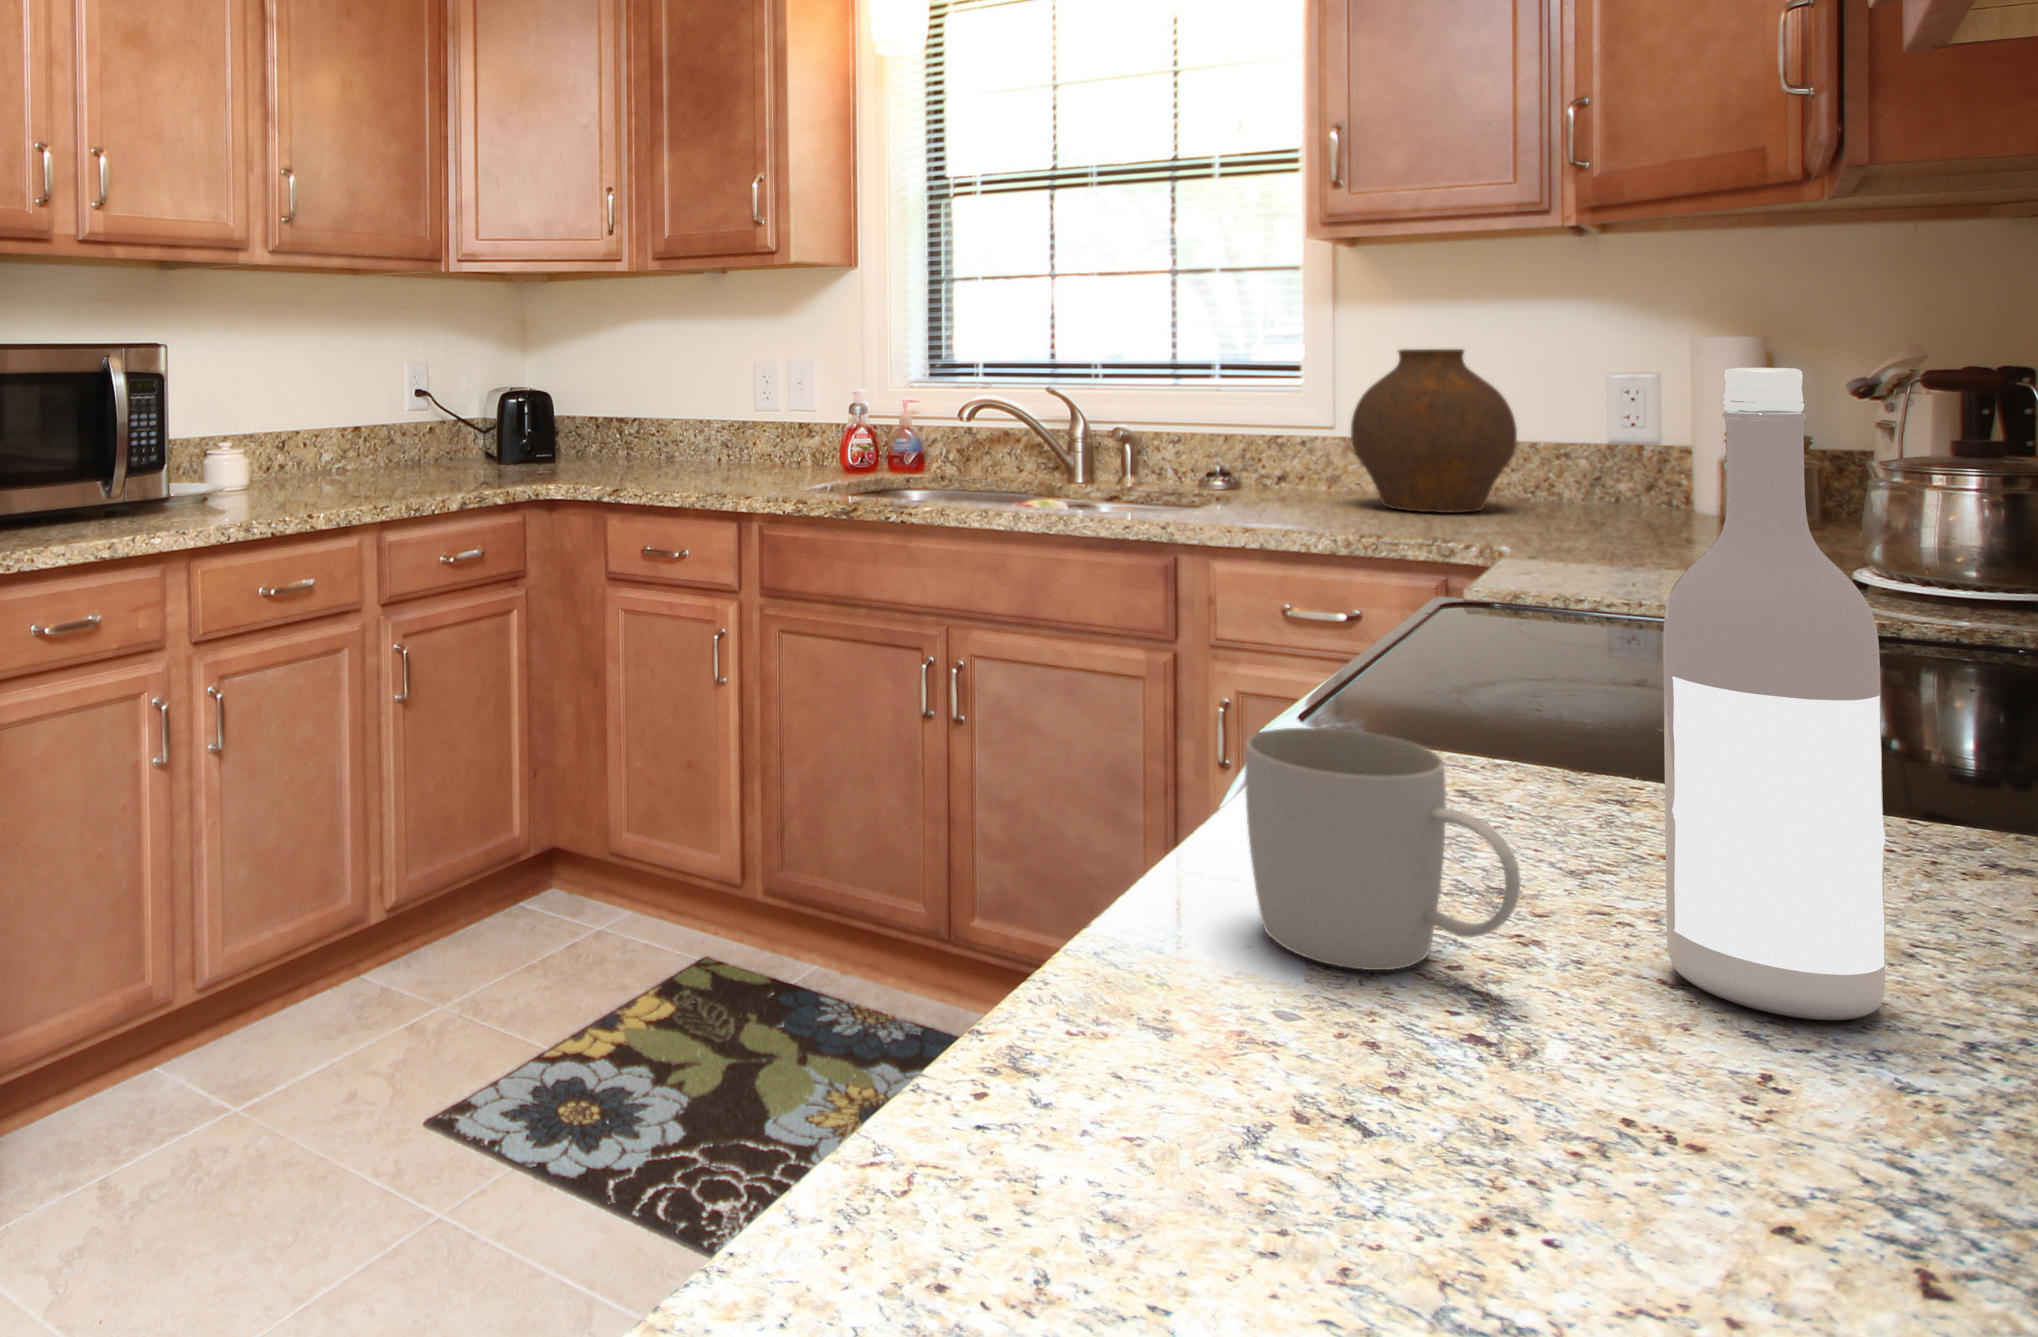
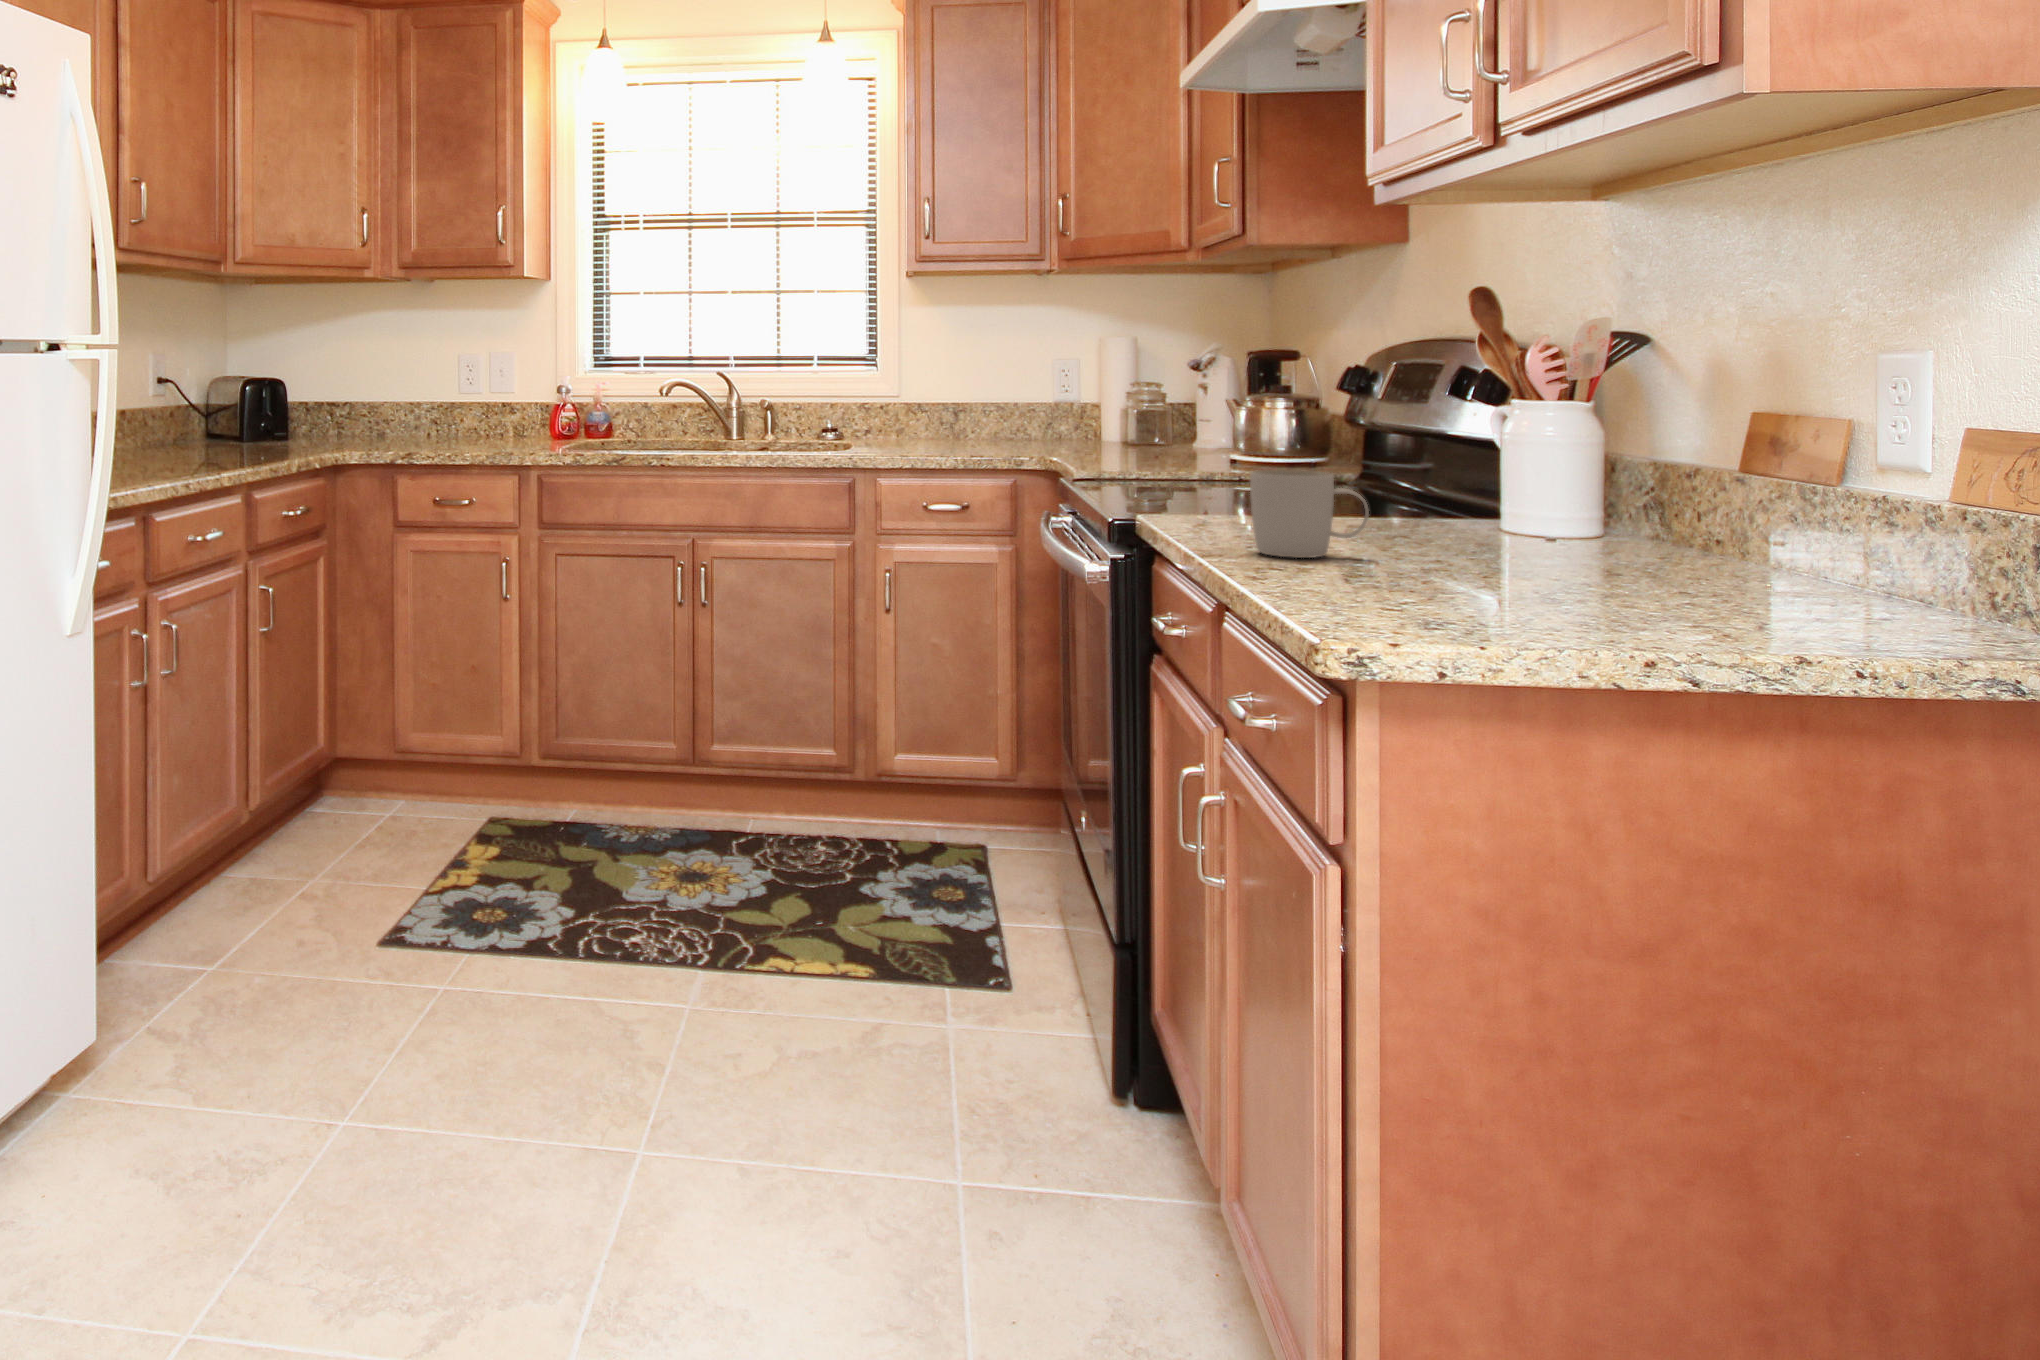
vase: present [1351,349,1517,513] -> none [916,344,1010,446]
wine bottle: present [1663,368,1885,1020] -> none [1388,311,1464,553]

